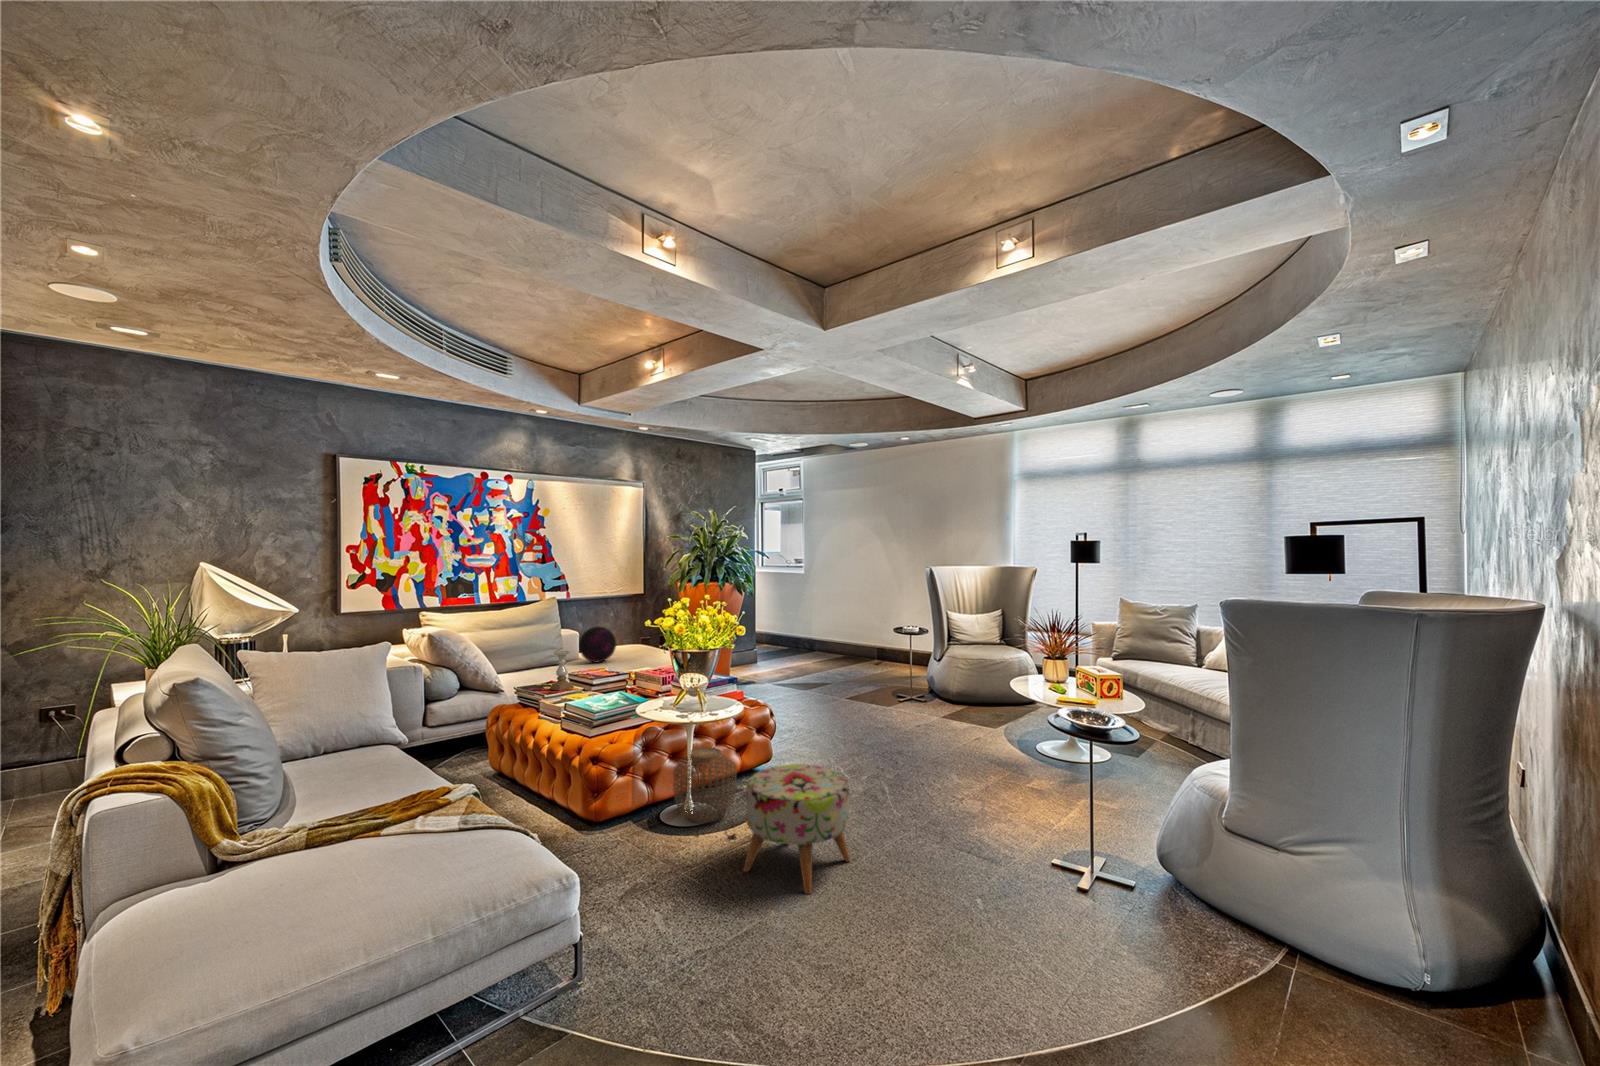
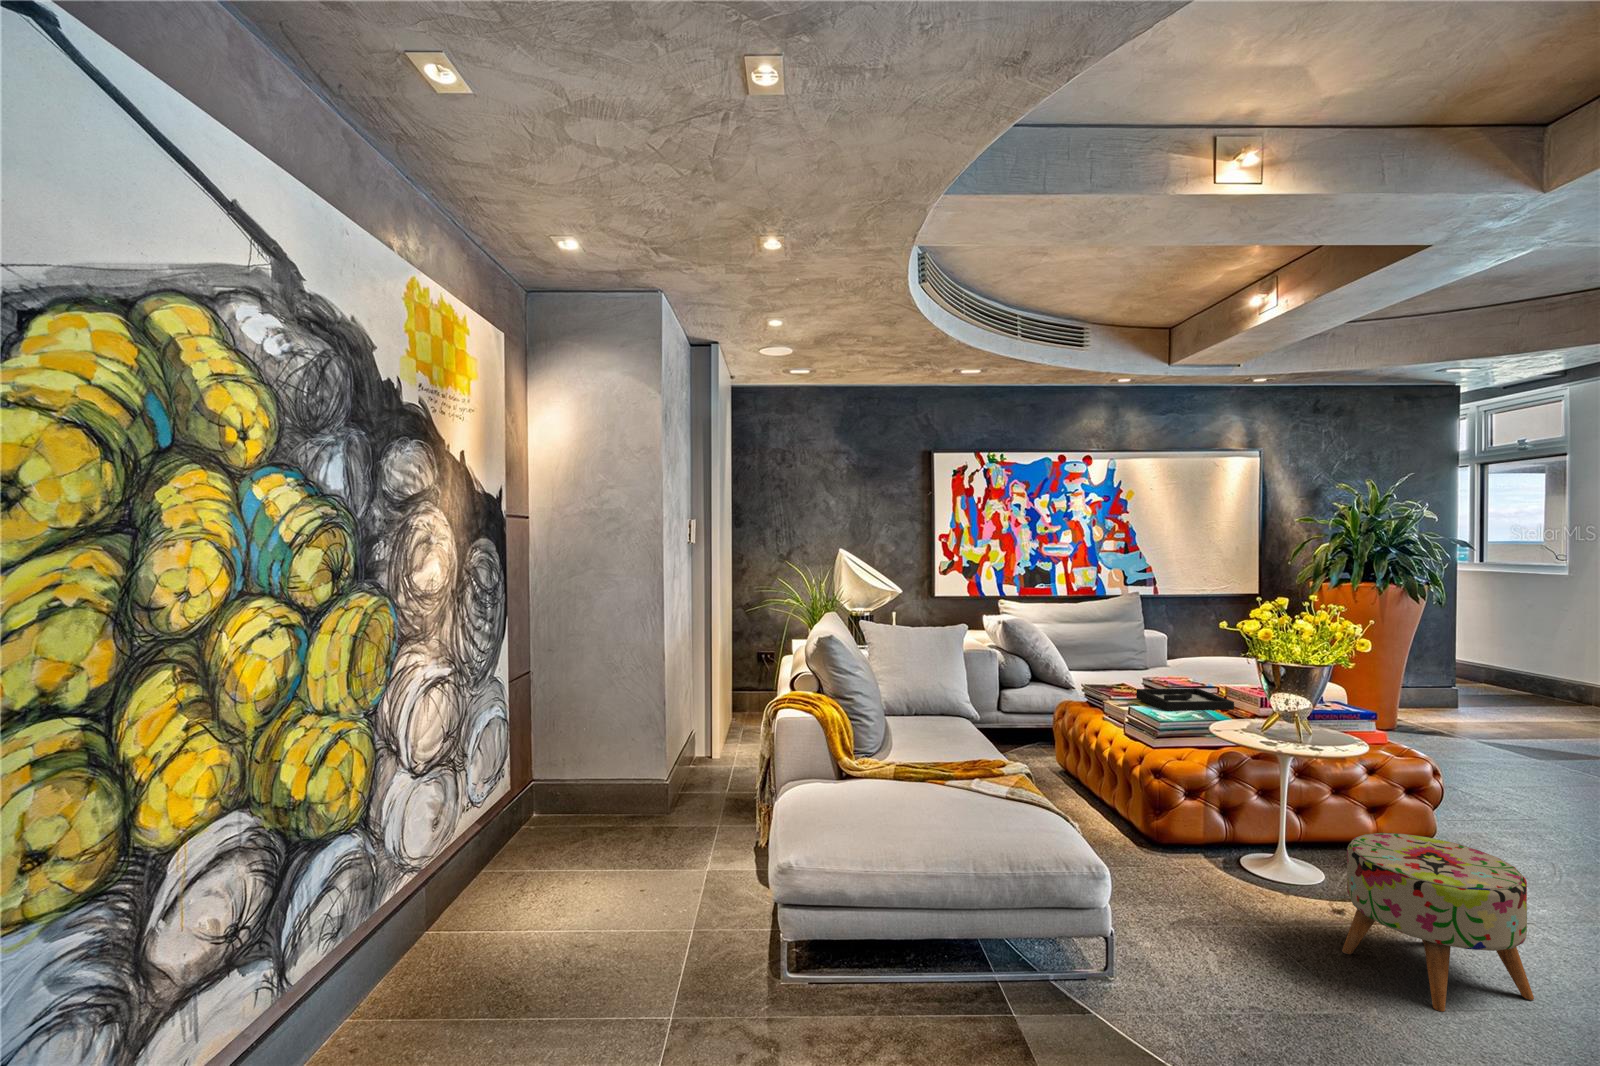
decorative orb: present [579,626,616,662] -> none [1163,630,1211,673]
candle holder: present [550,651,574,691] -> none [1121,652,1147,696]
decorative tray: none [567,676,647,702] -> present [1136,688,1234,711]
woven basket: present [673,747,736,823] -> none [1259,790,1352,887]

